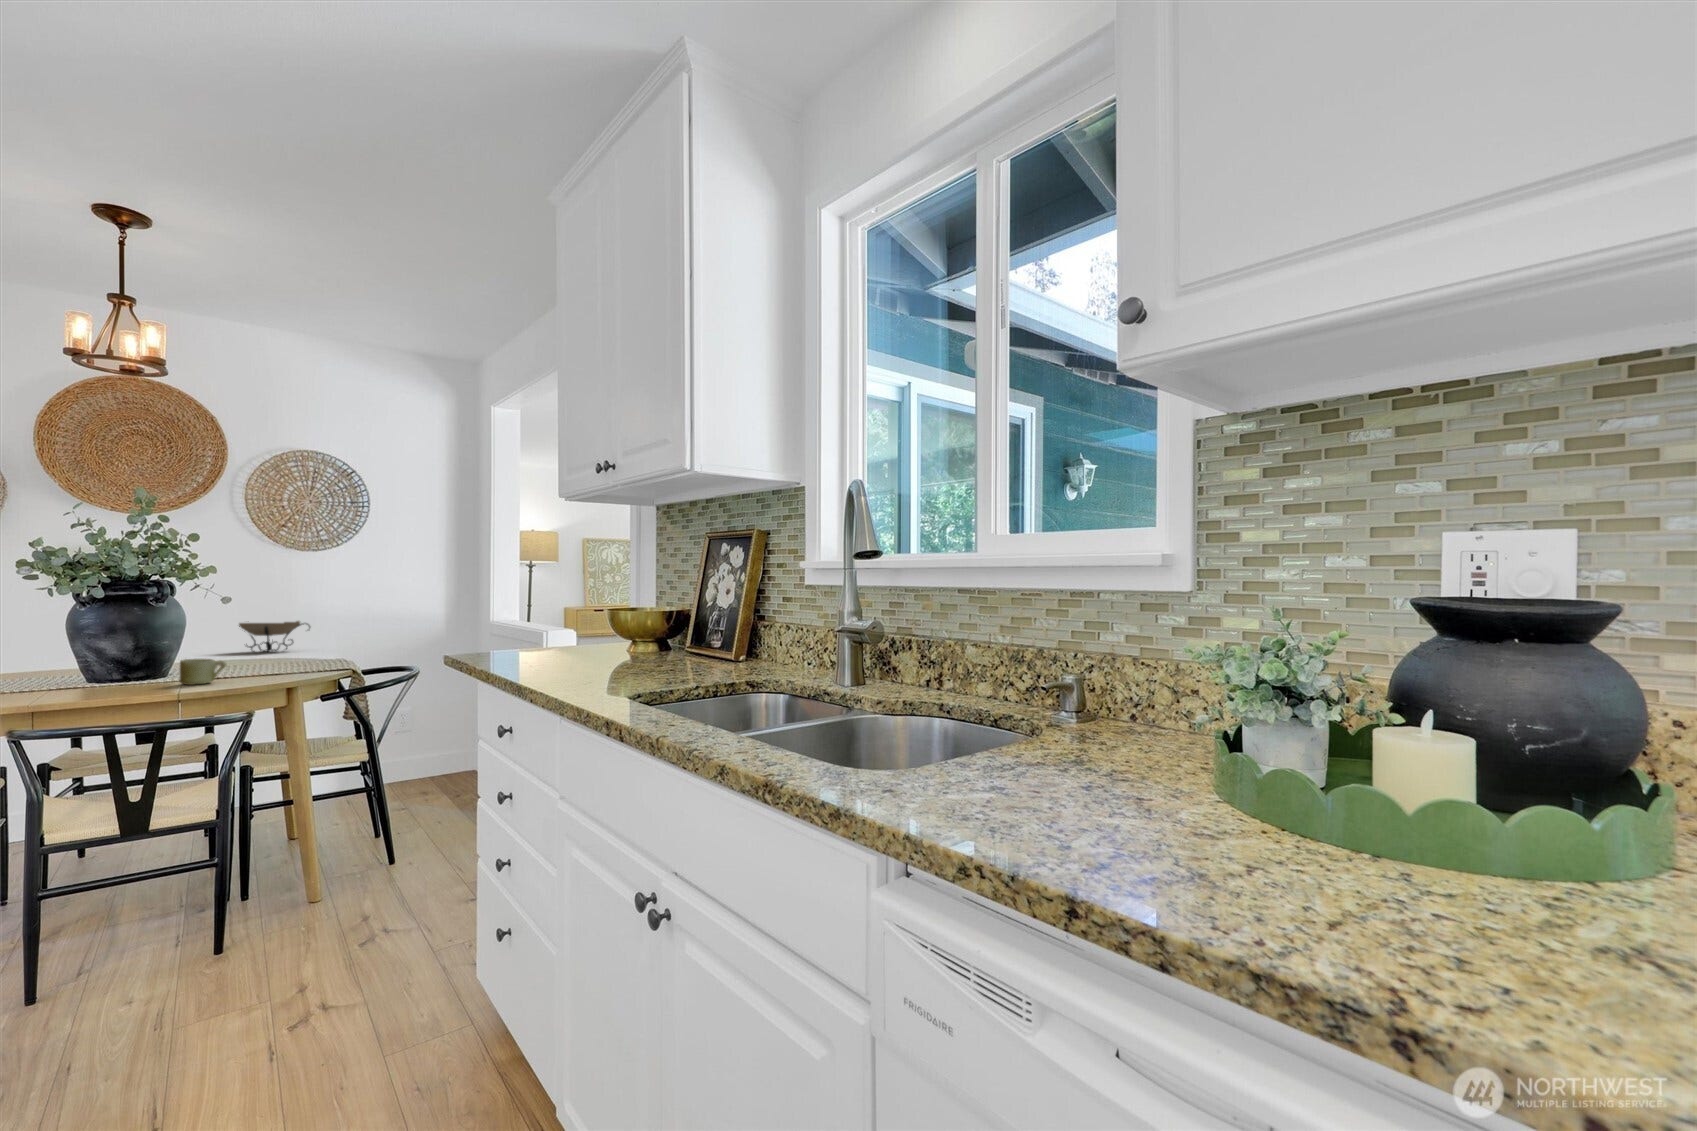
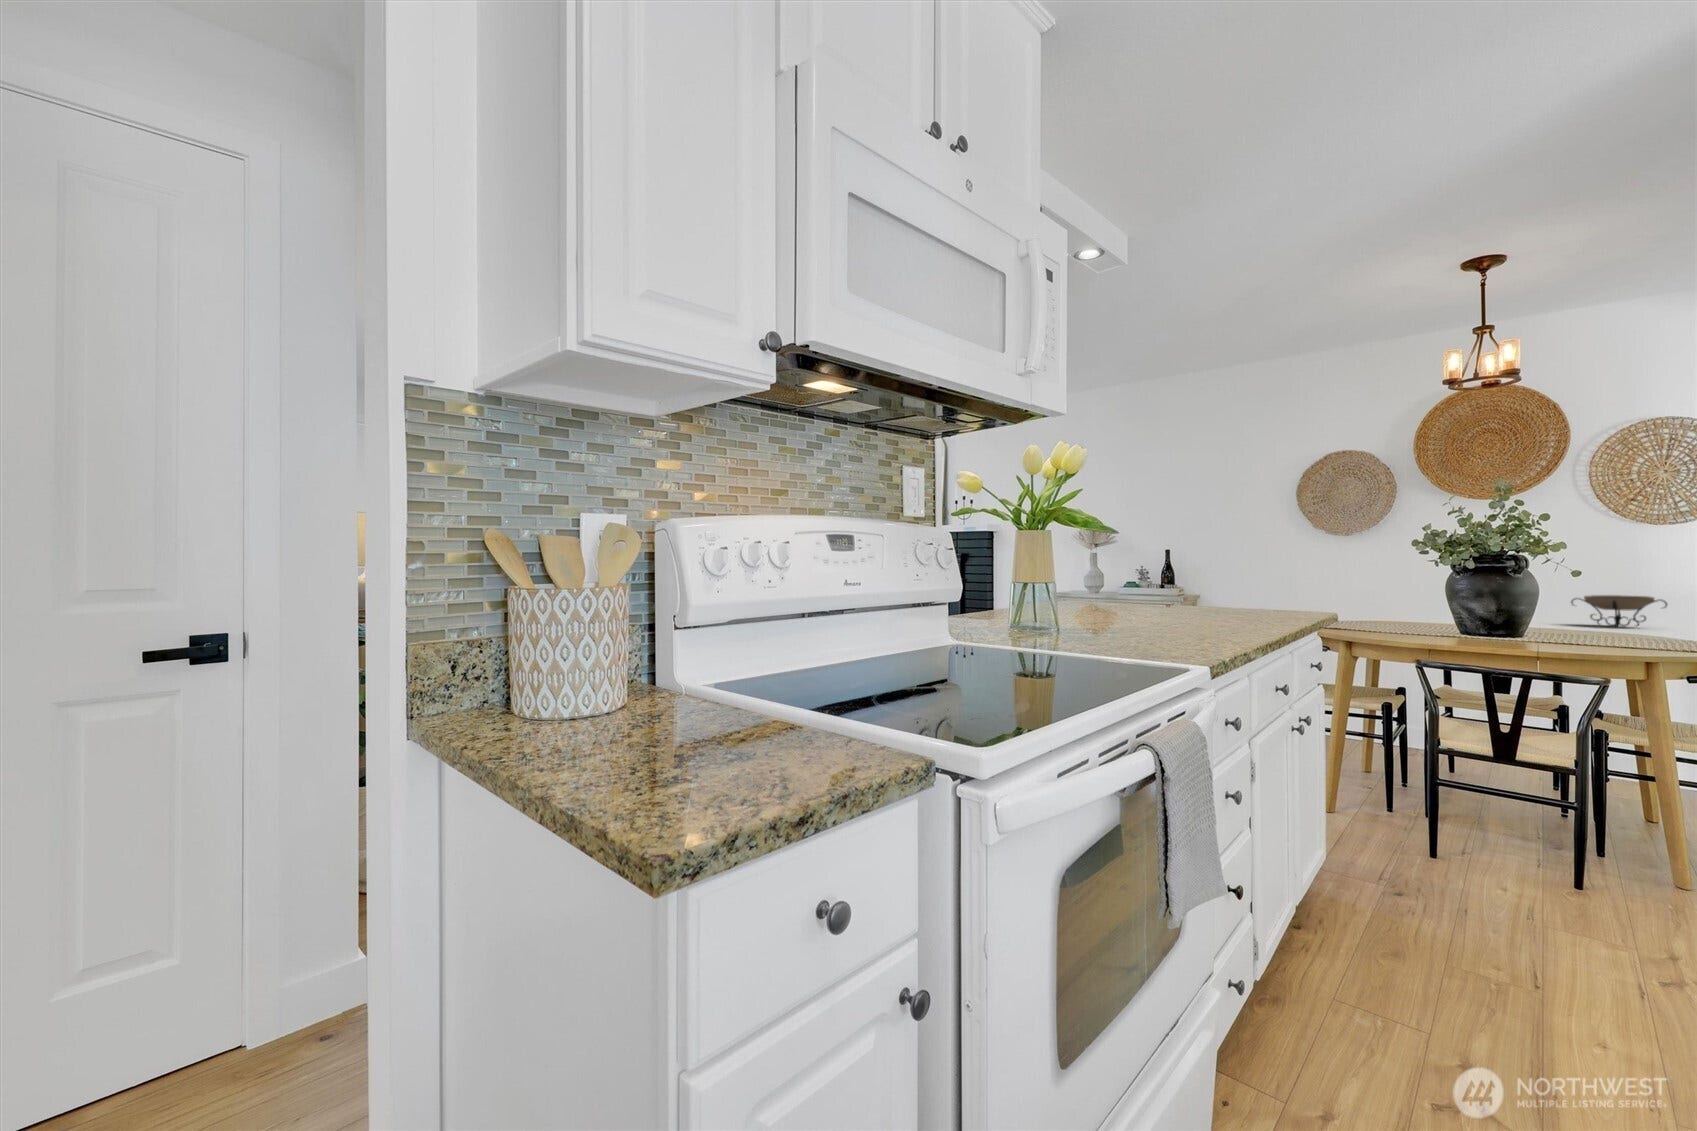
mug: present [180,659,227,685] -> none [1536,623,1580,646]

